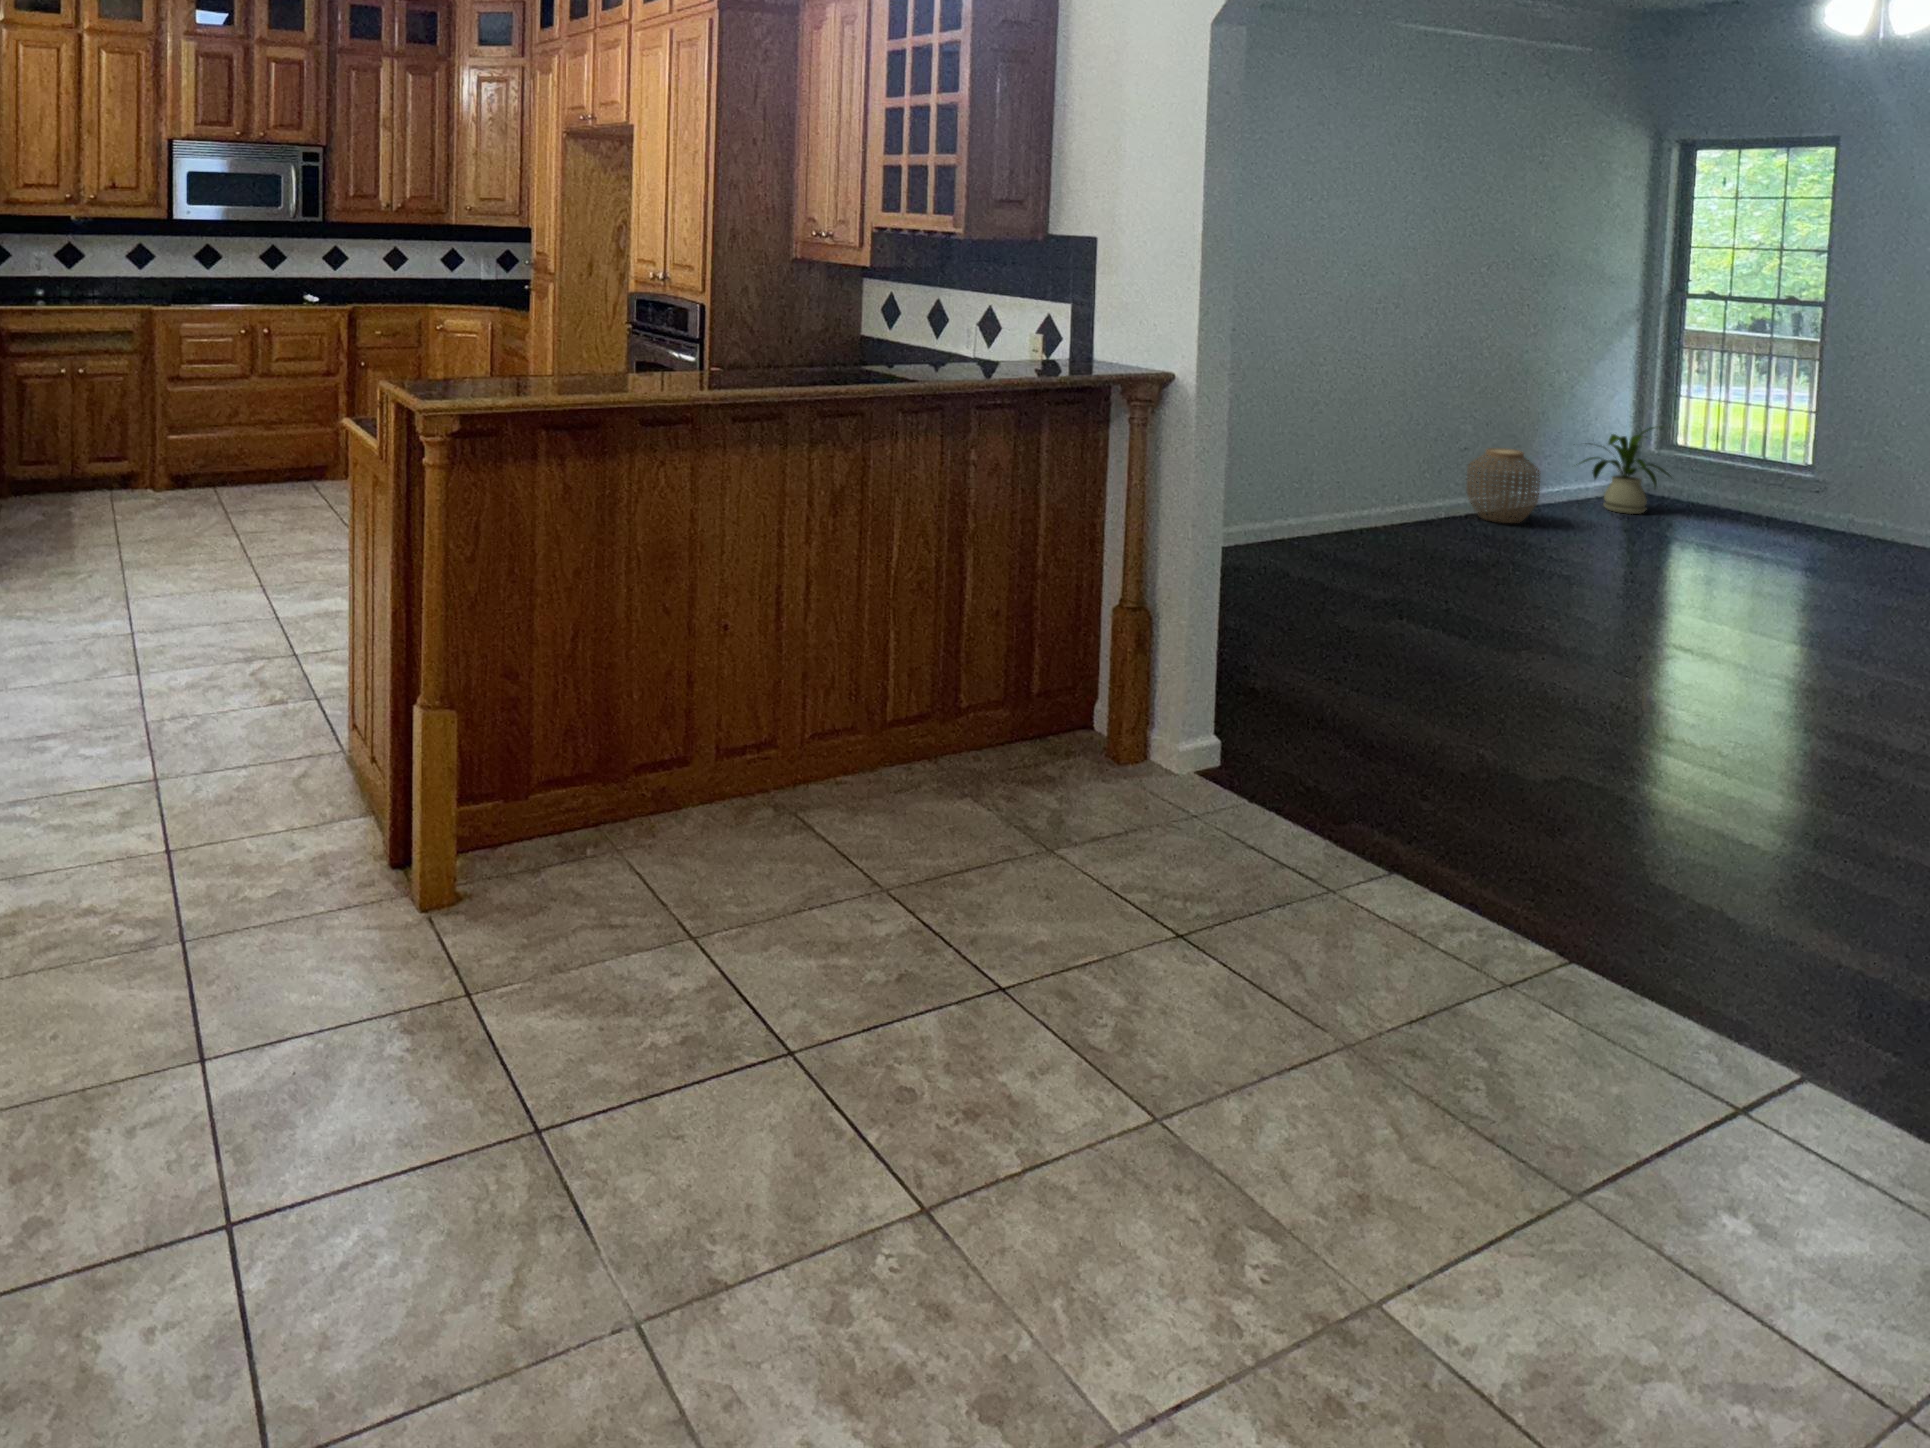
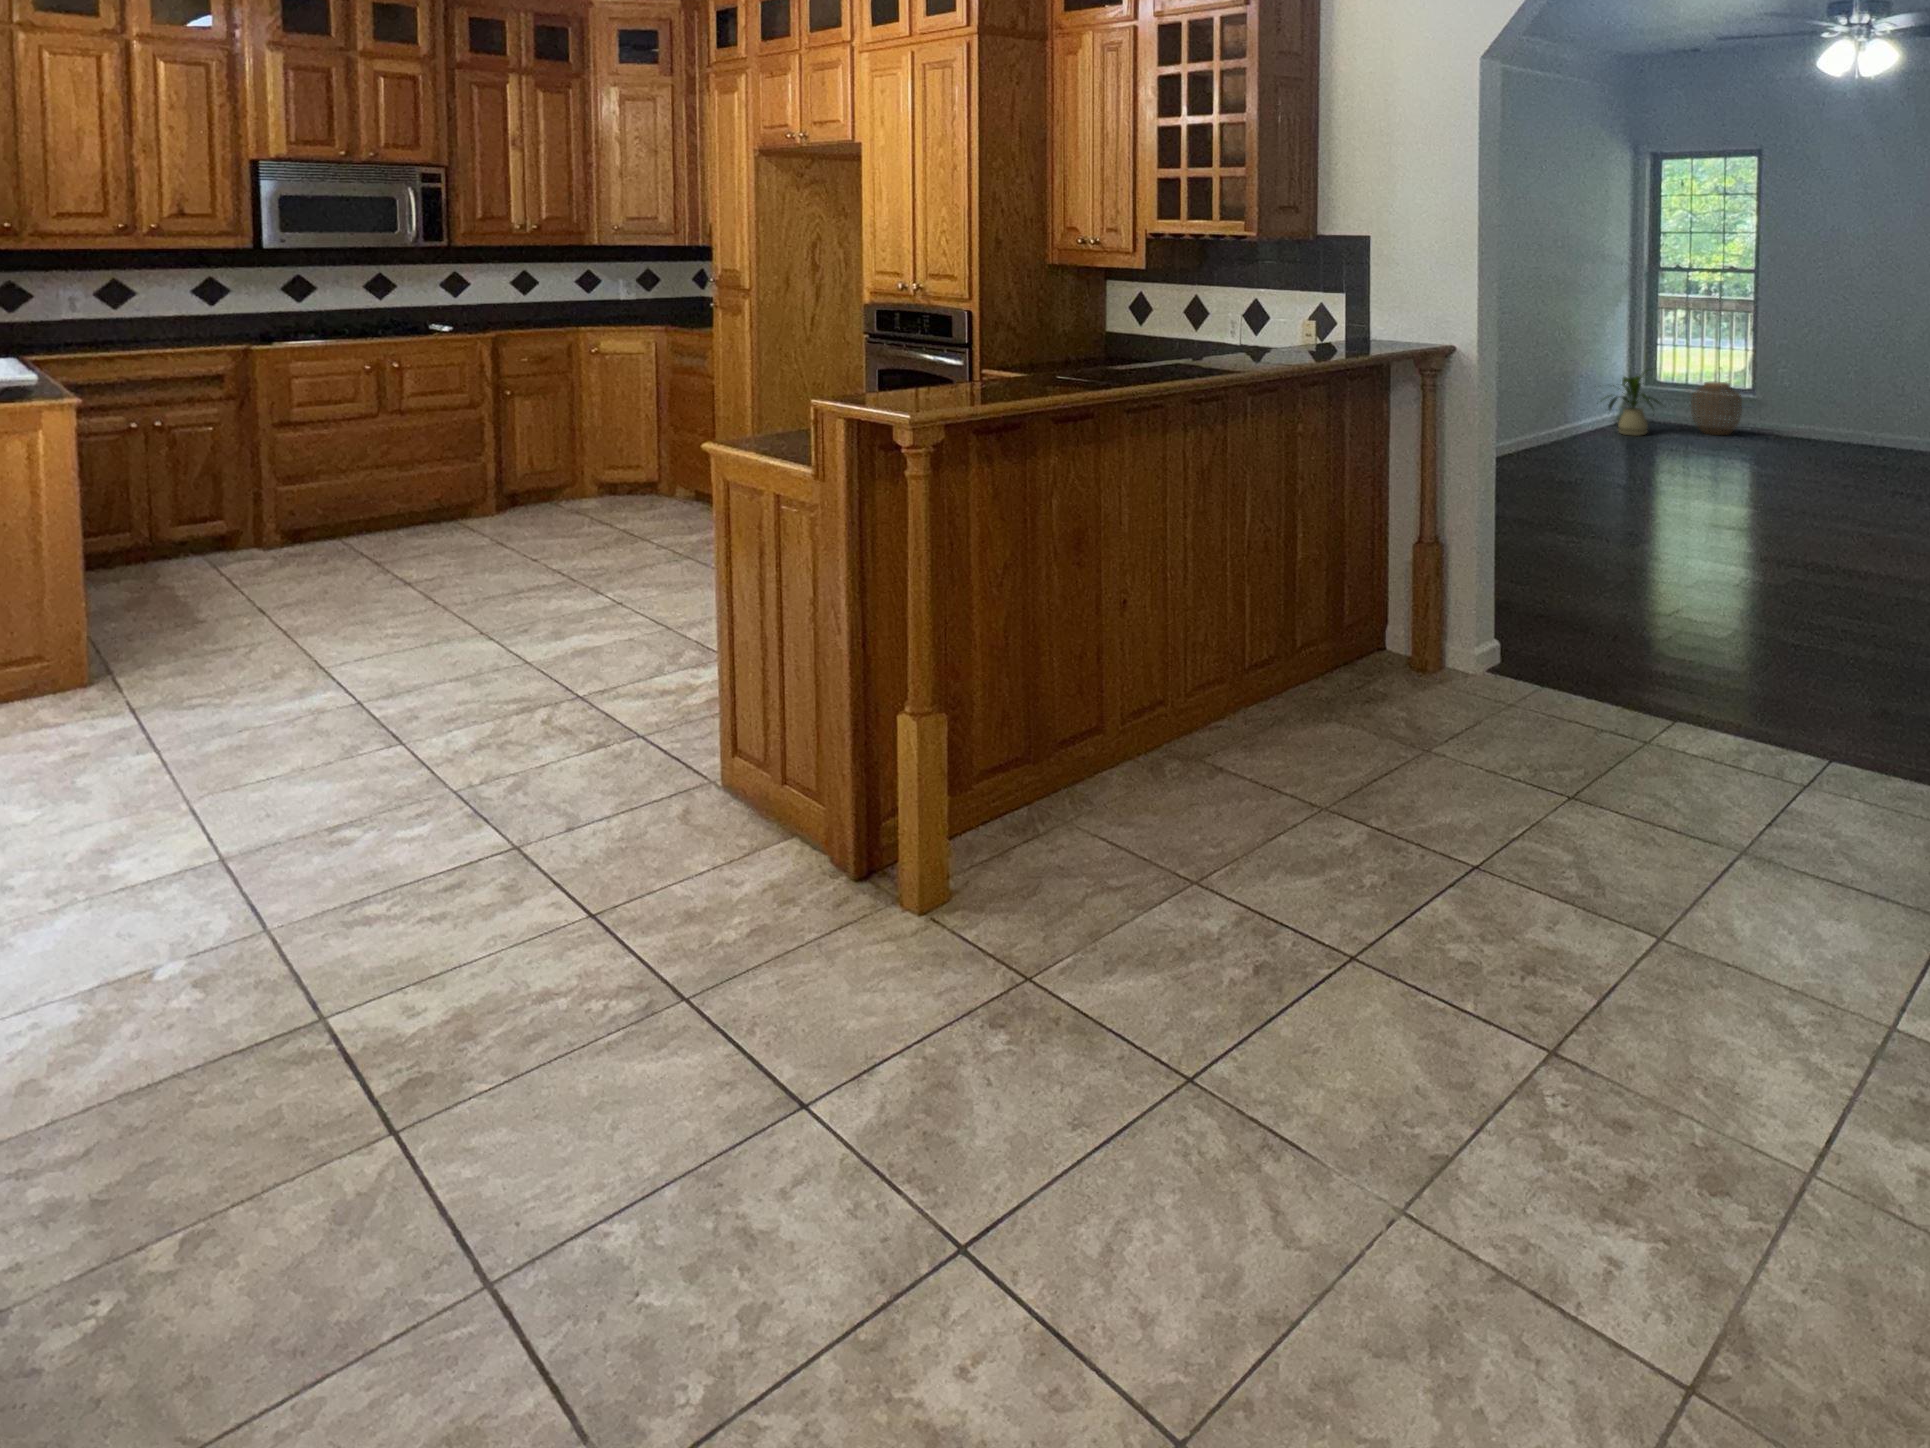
woven basket: present [1467,448,1540,523] -> present [1691,382,1742,435]

